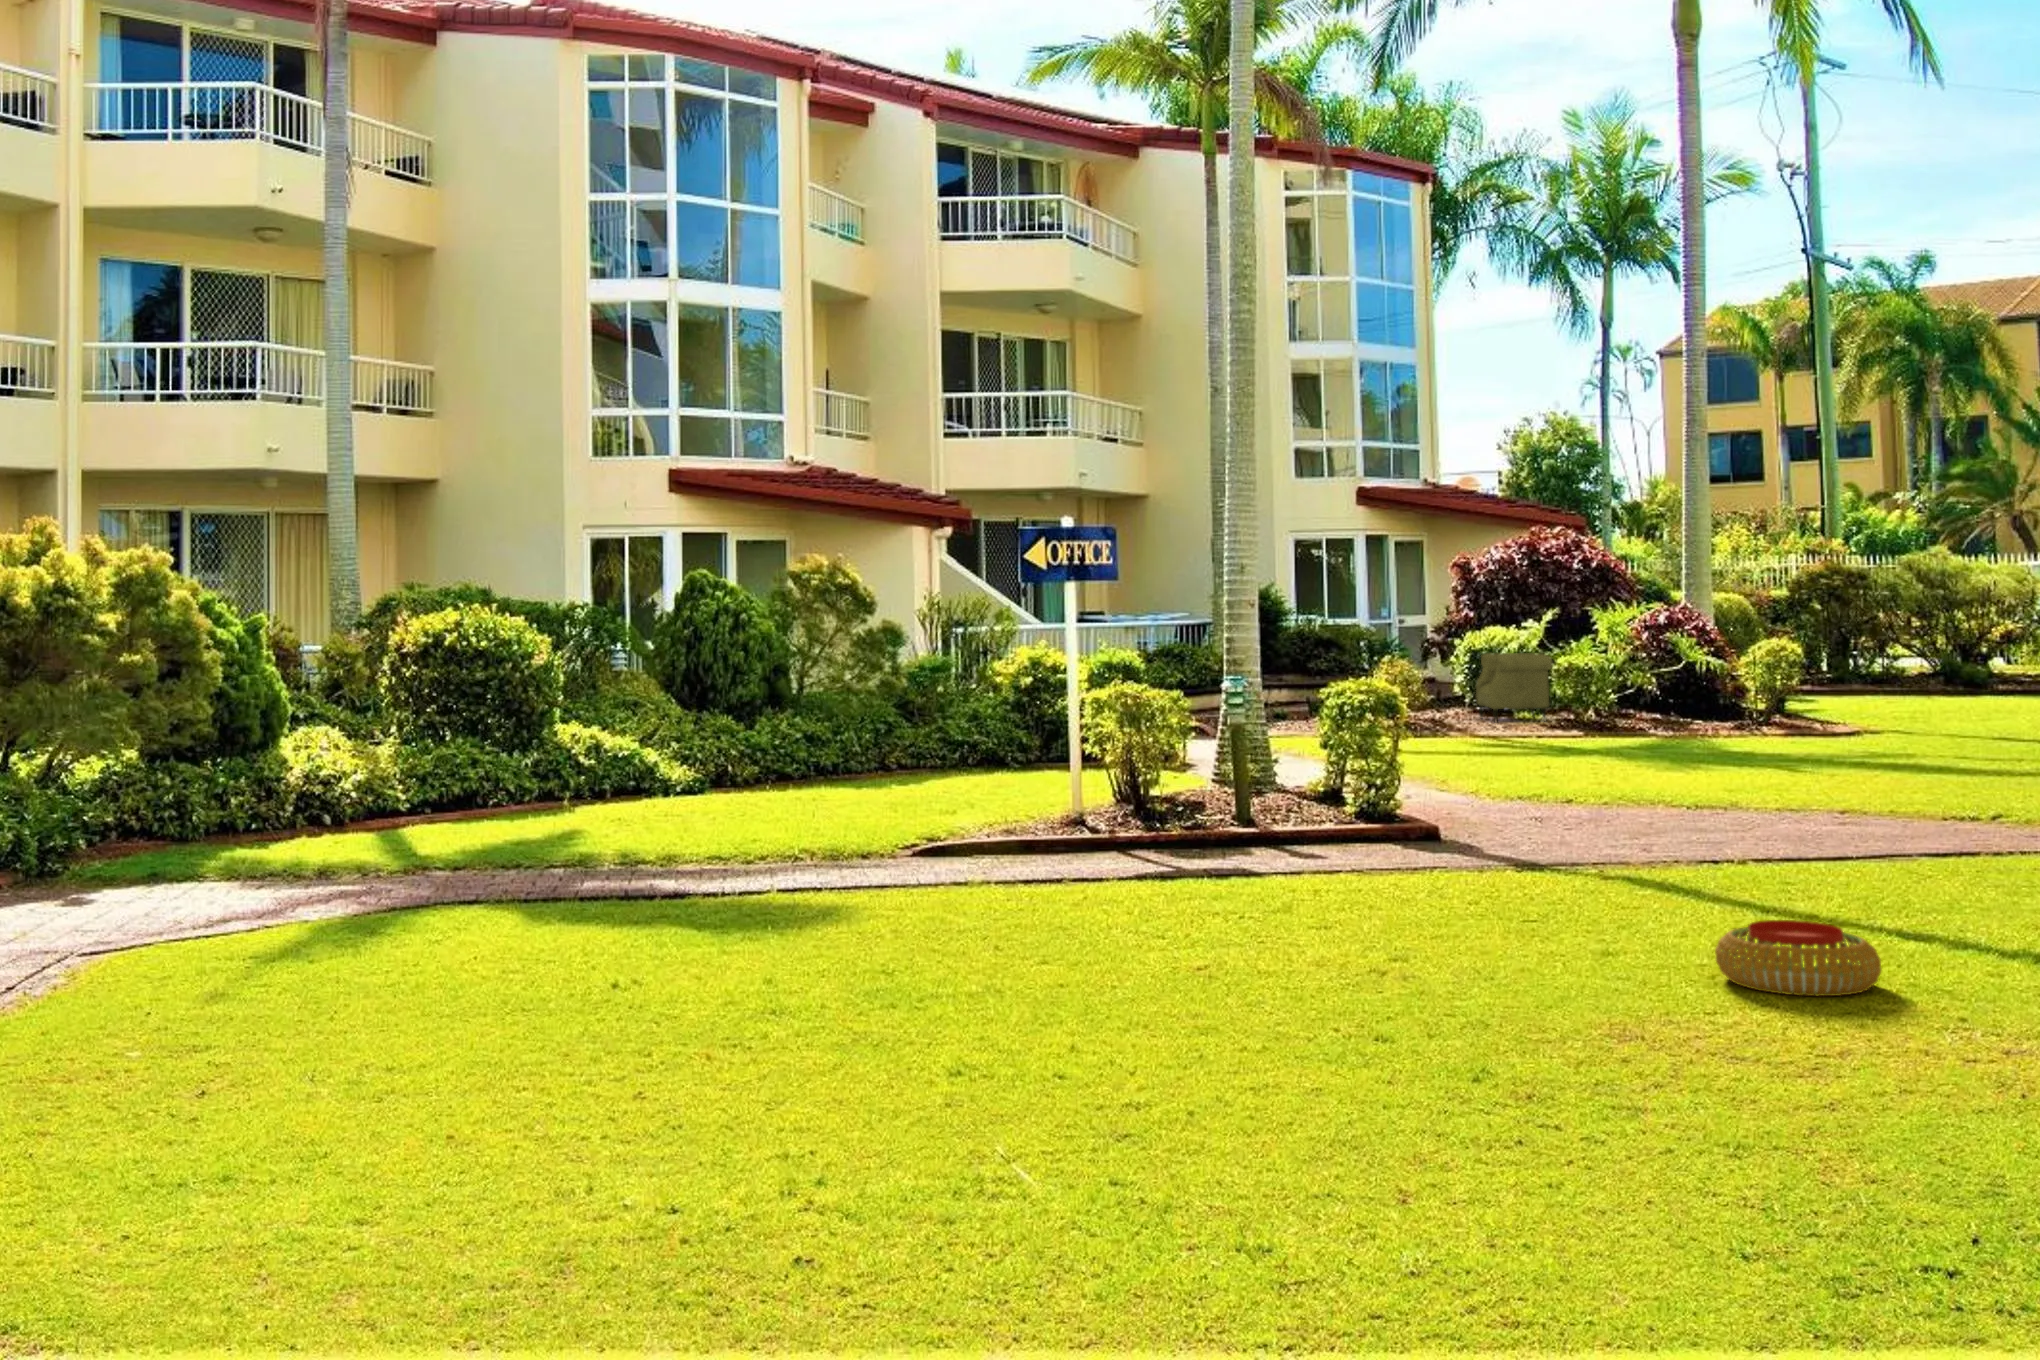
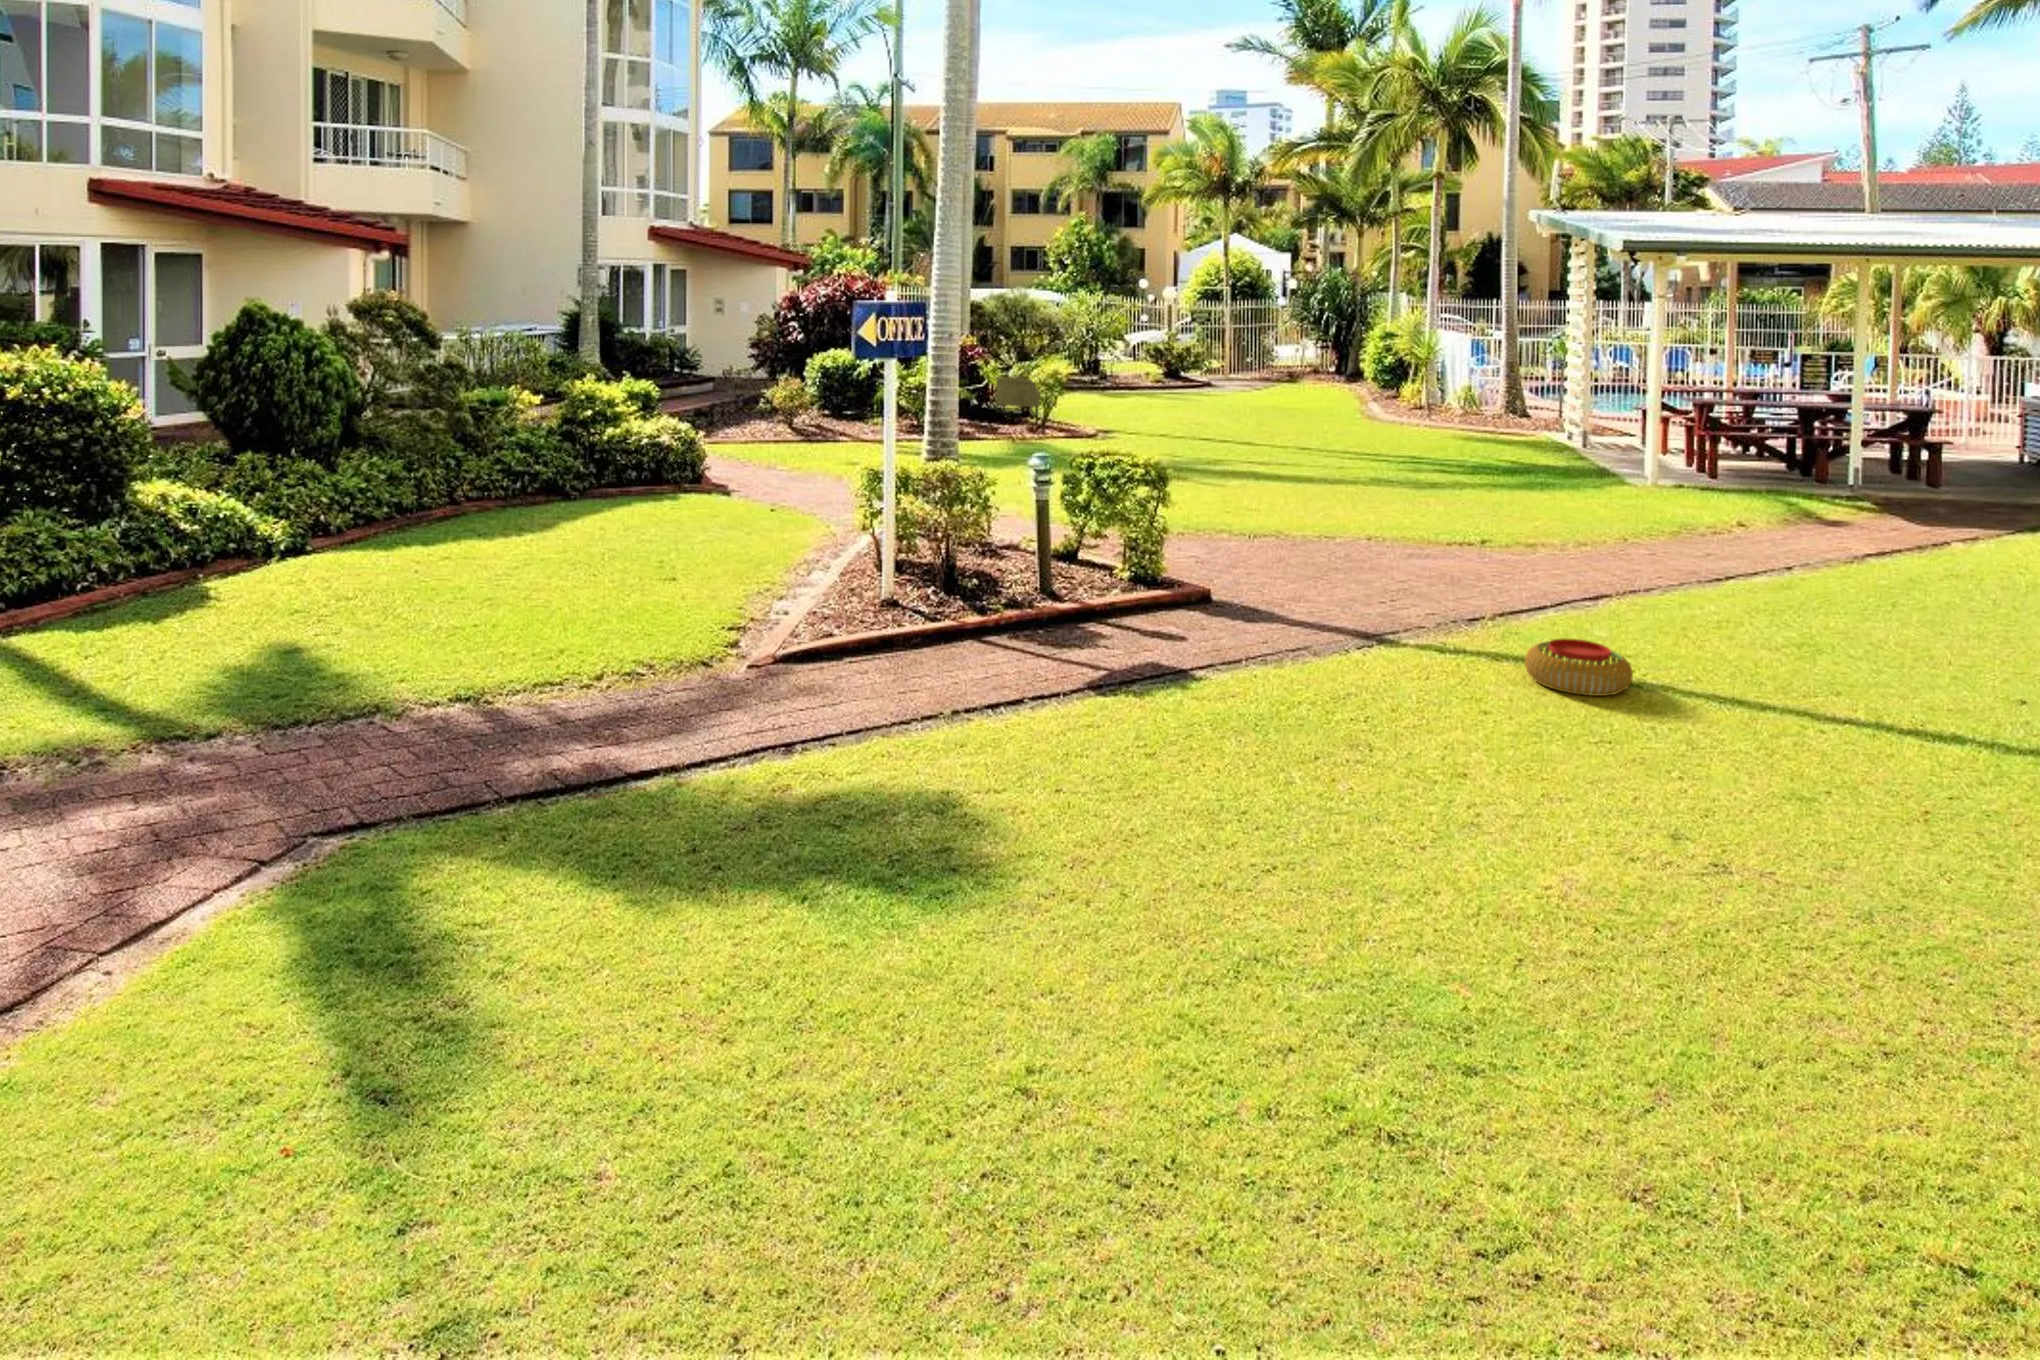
chair: present [1476,653,1552,722] -> present [995,377,1040,415]

